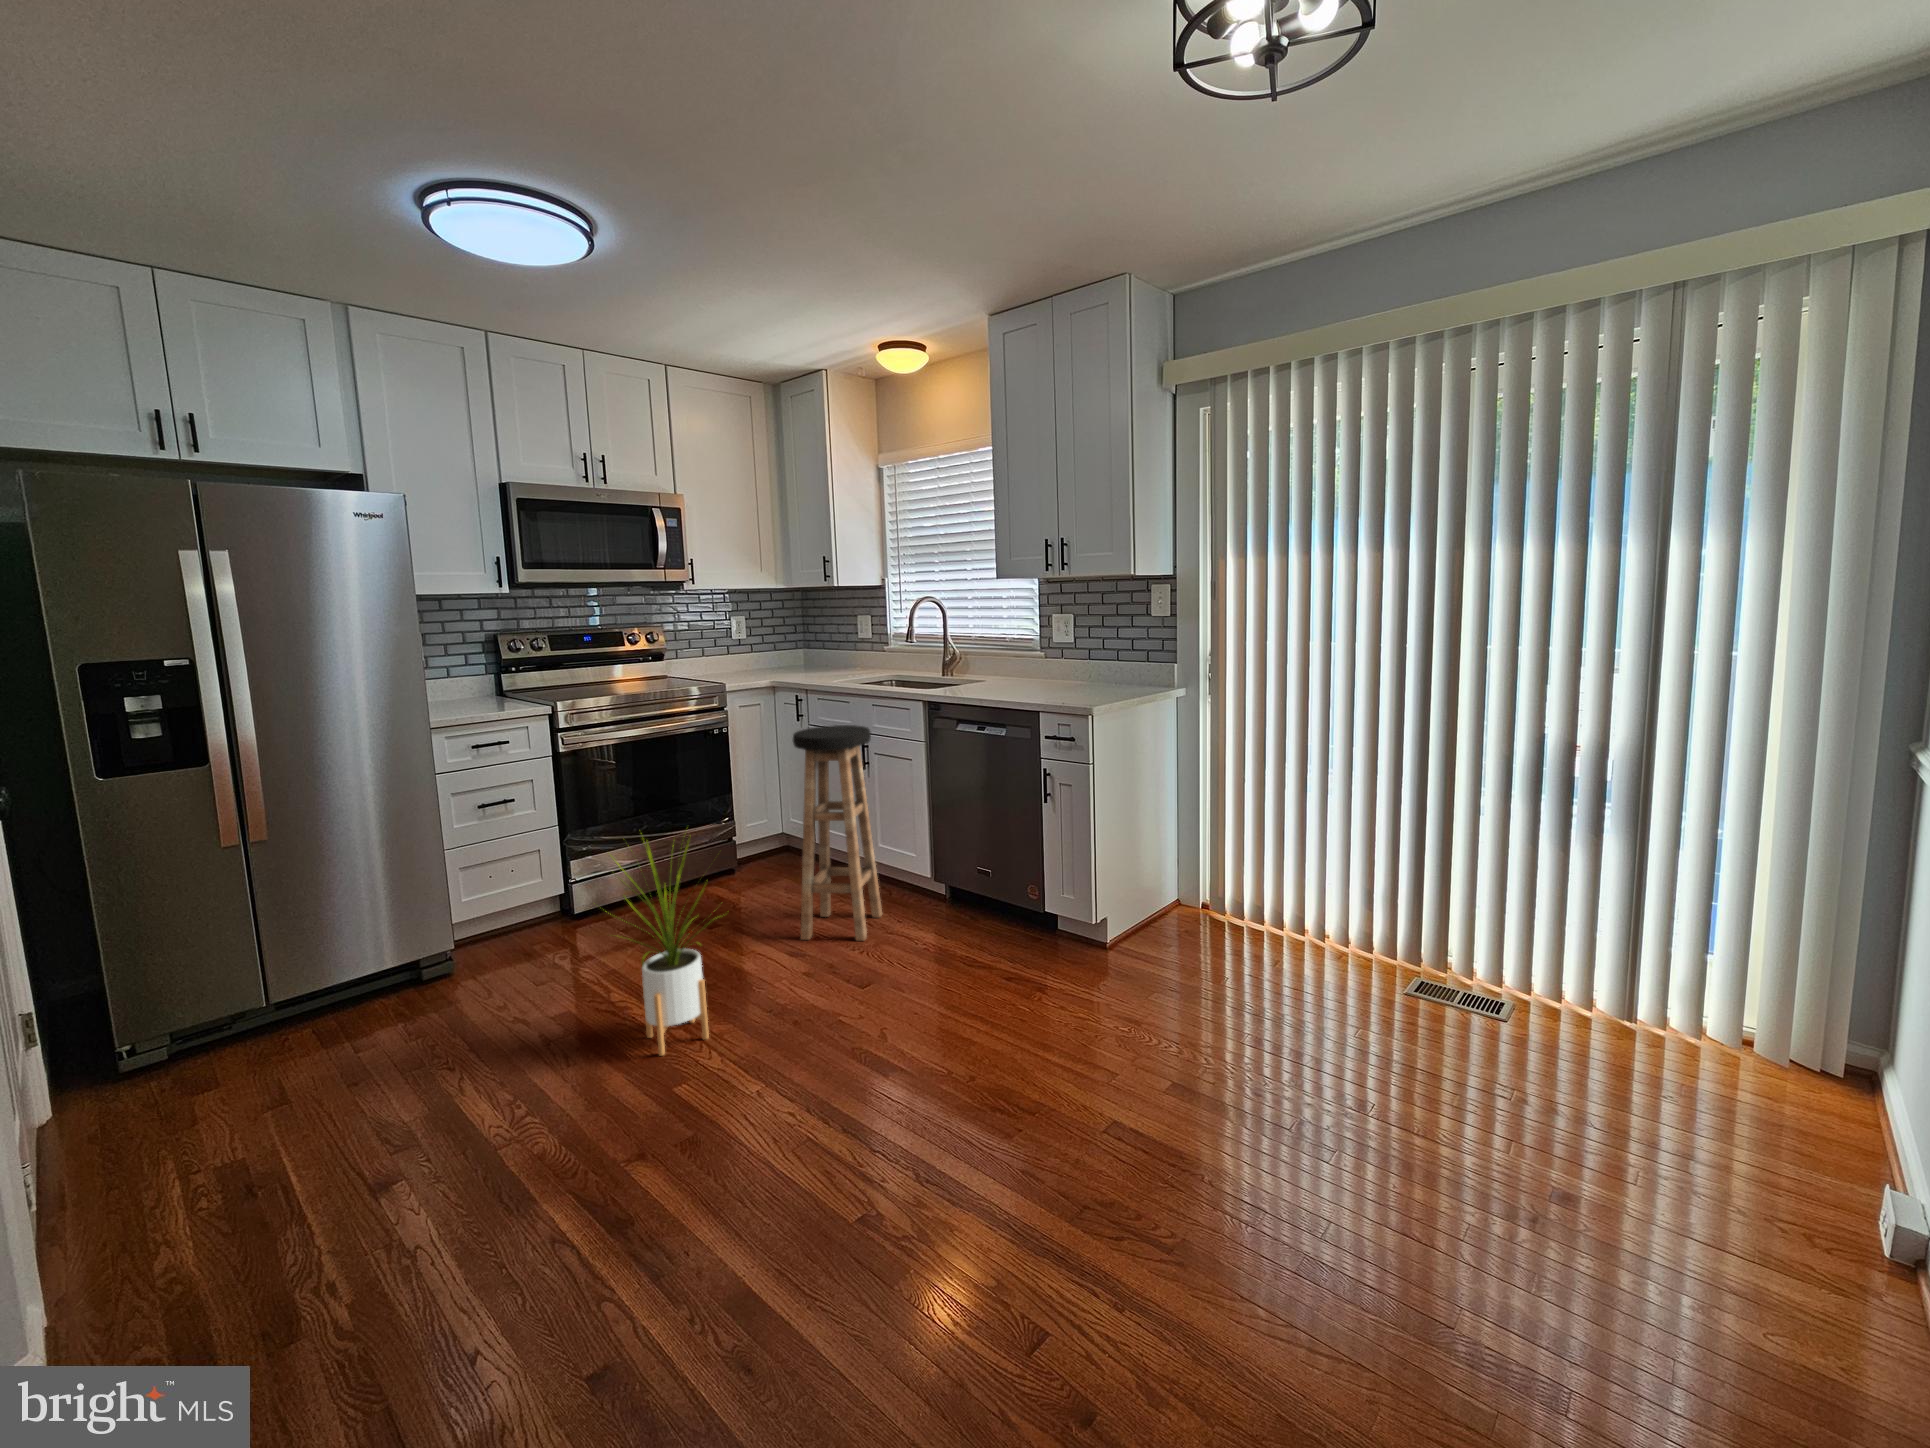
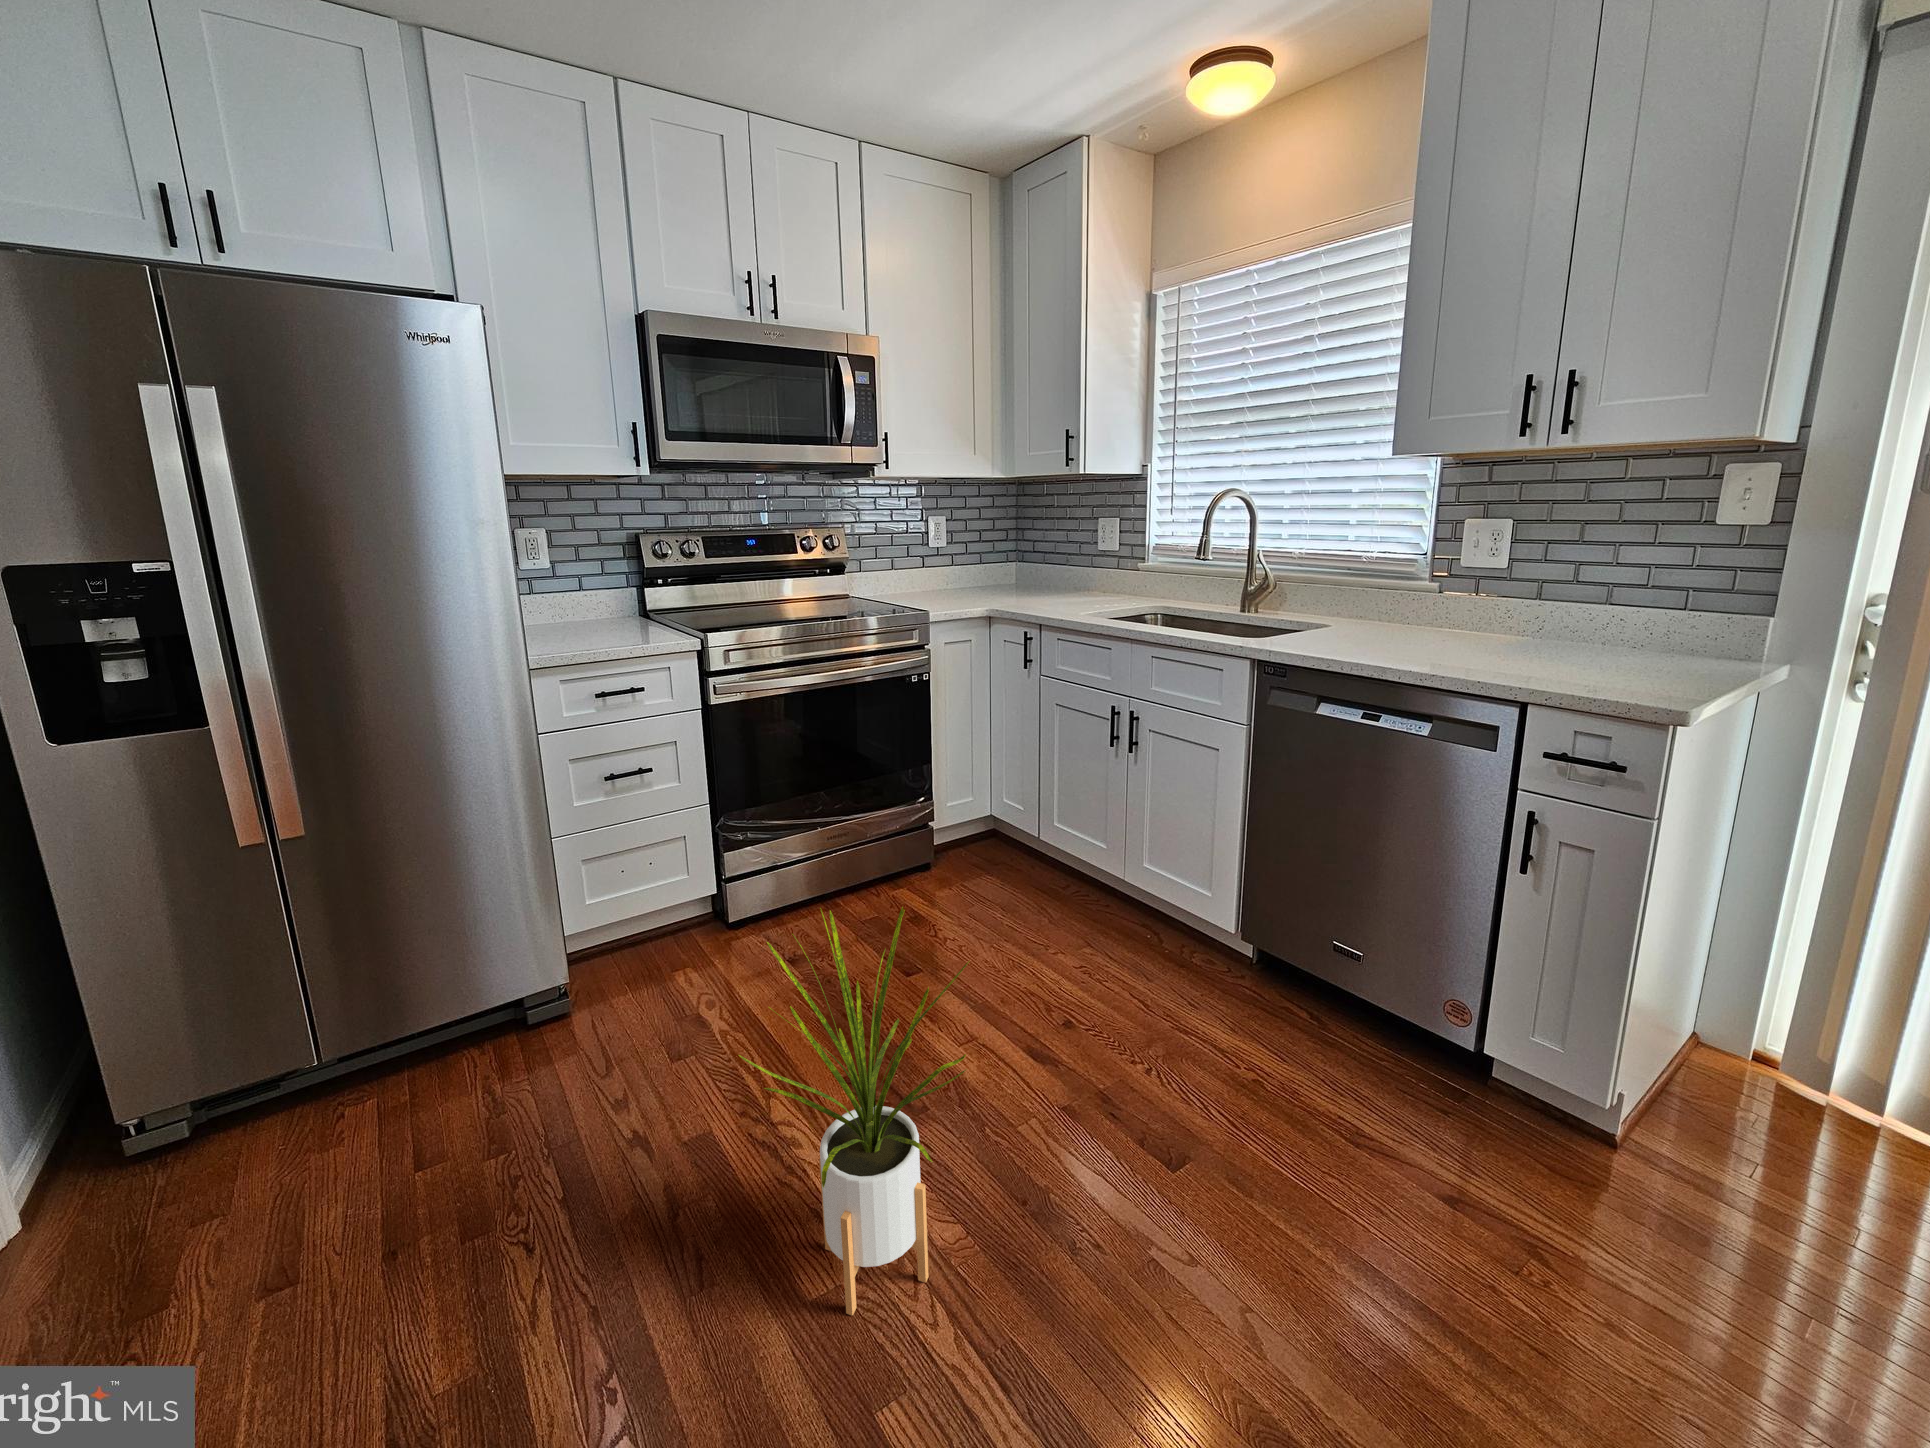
bar stool: present [793,725,882,941] -> none [1045,696,1178,1055]

